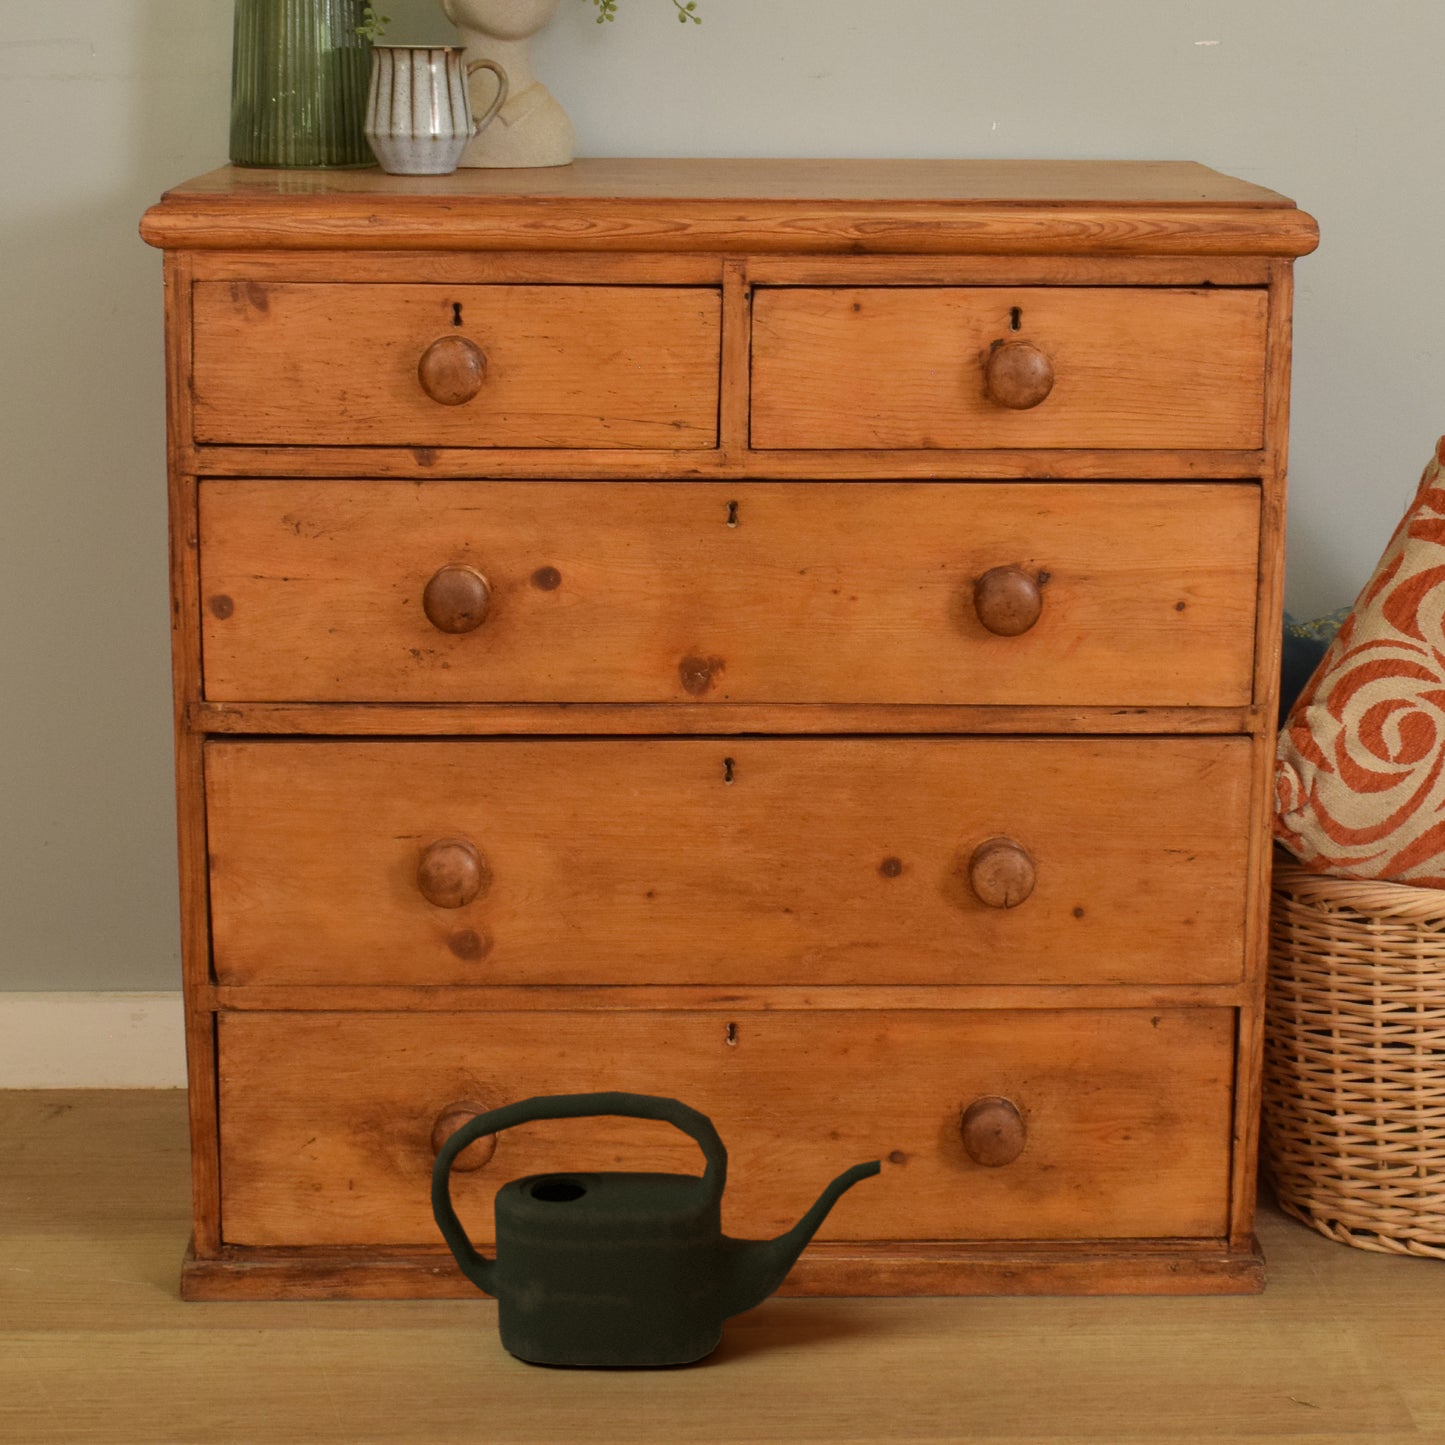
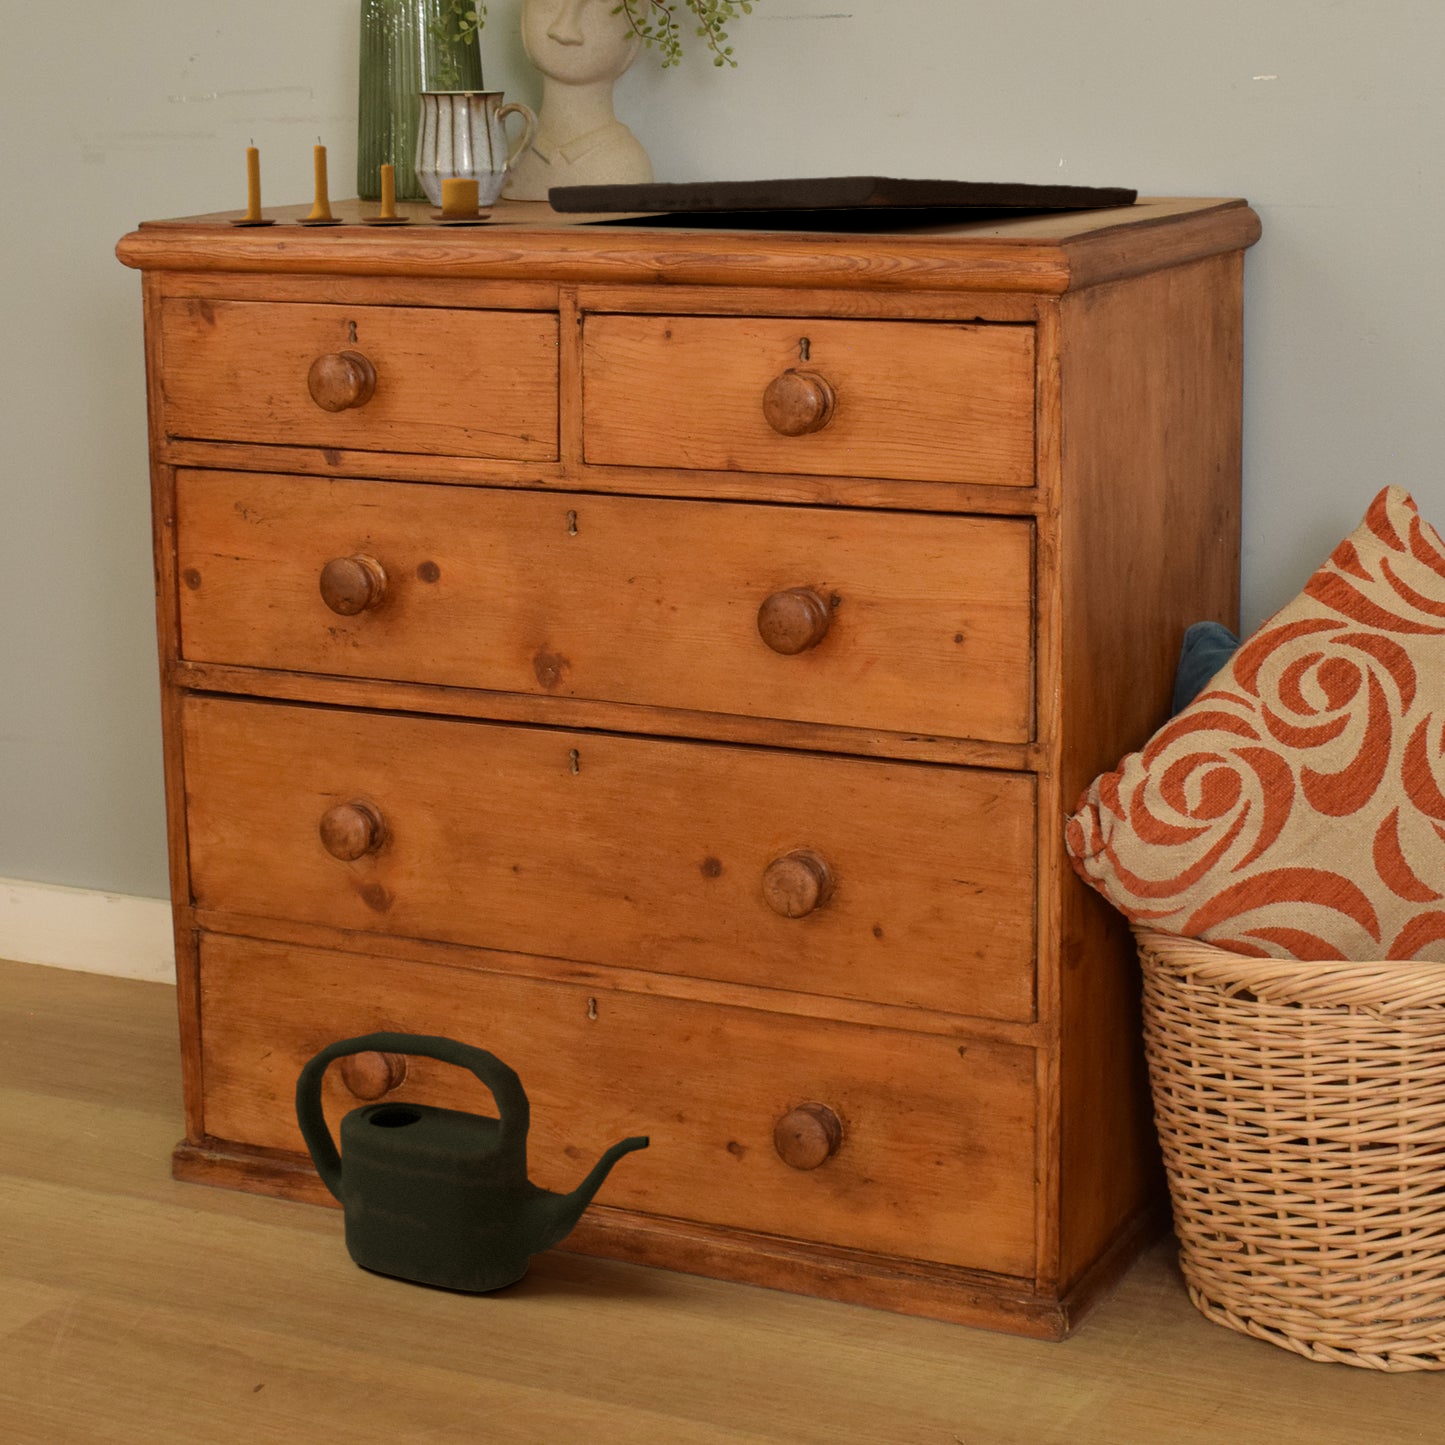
candle: none [258,87,586,189] -> present [229,137,491,224]
tray: none [660,141,1162,178] -> present [548,176,1138,214]

